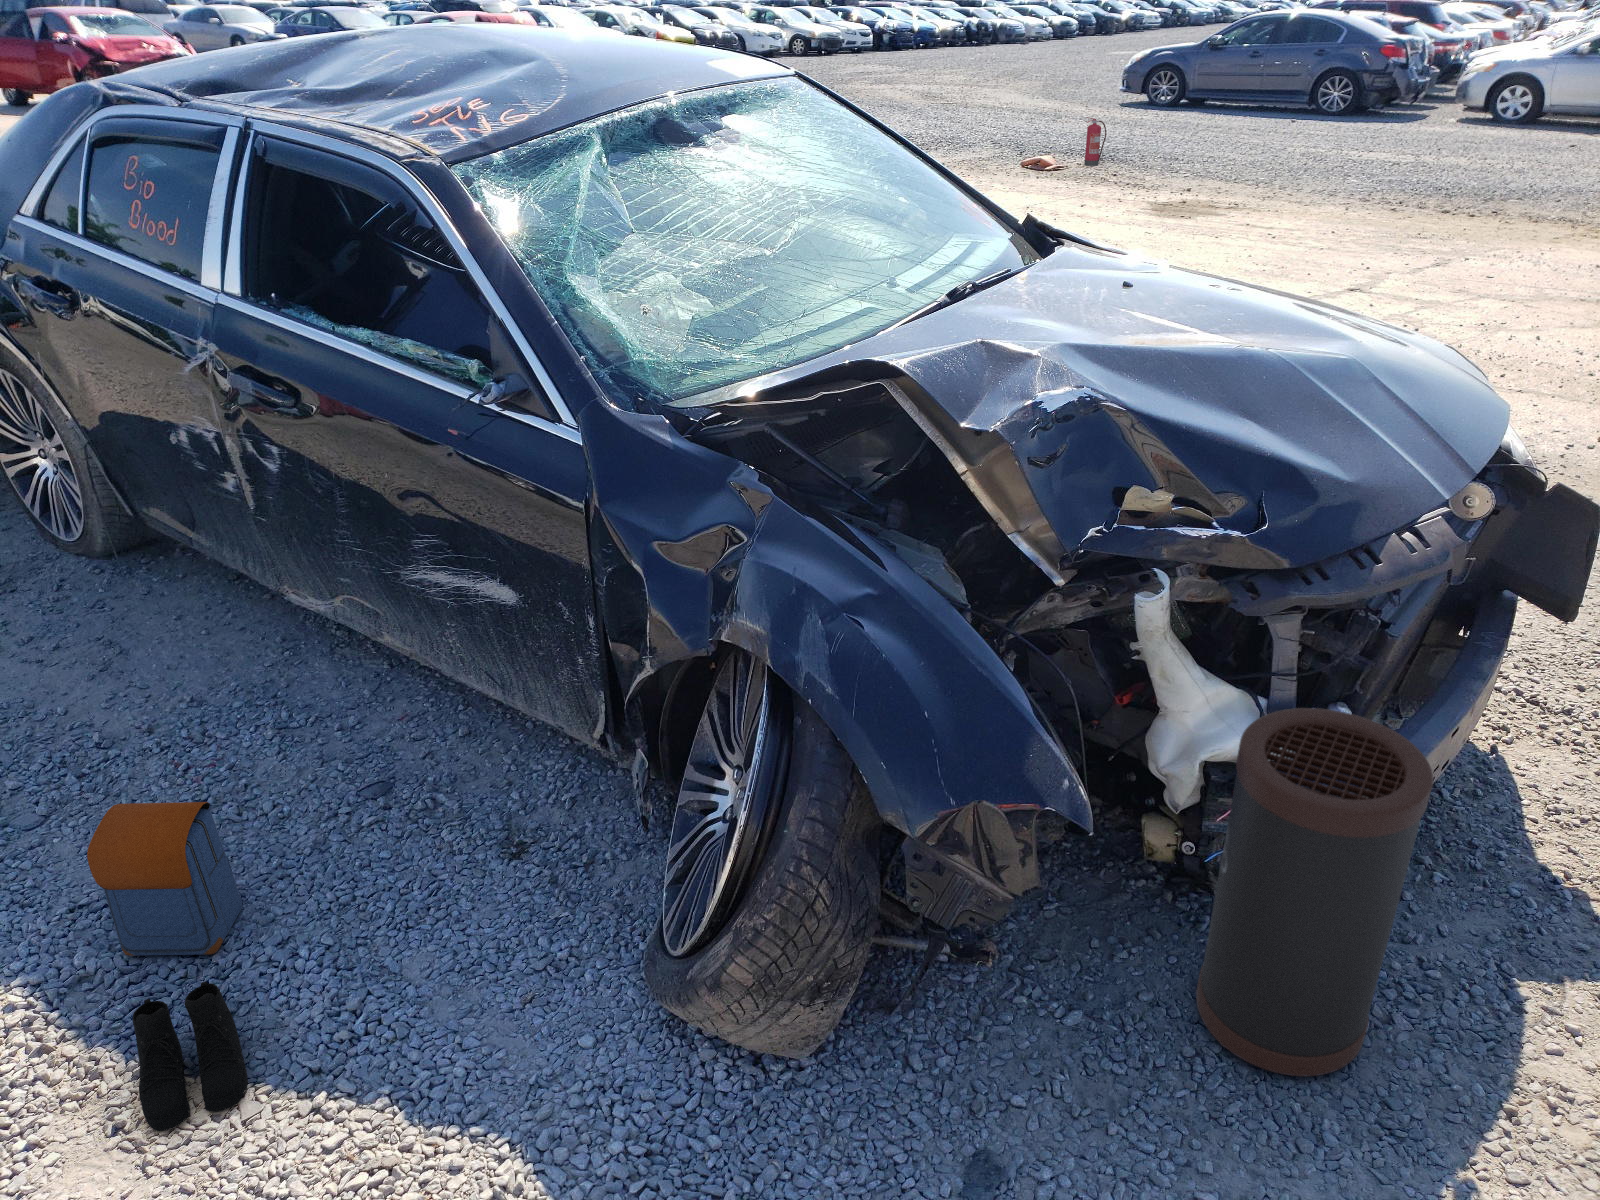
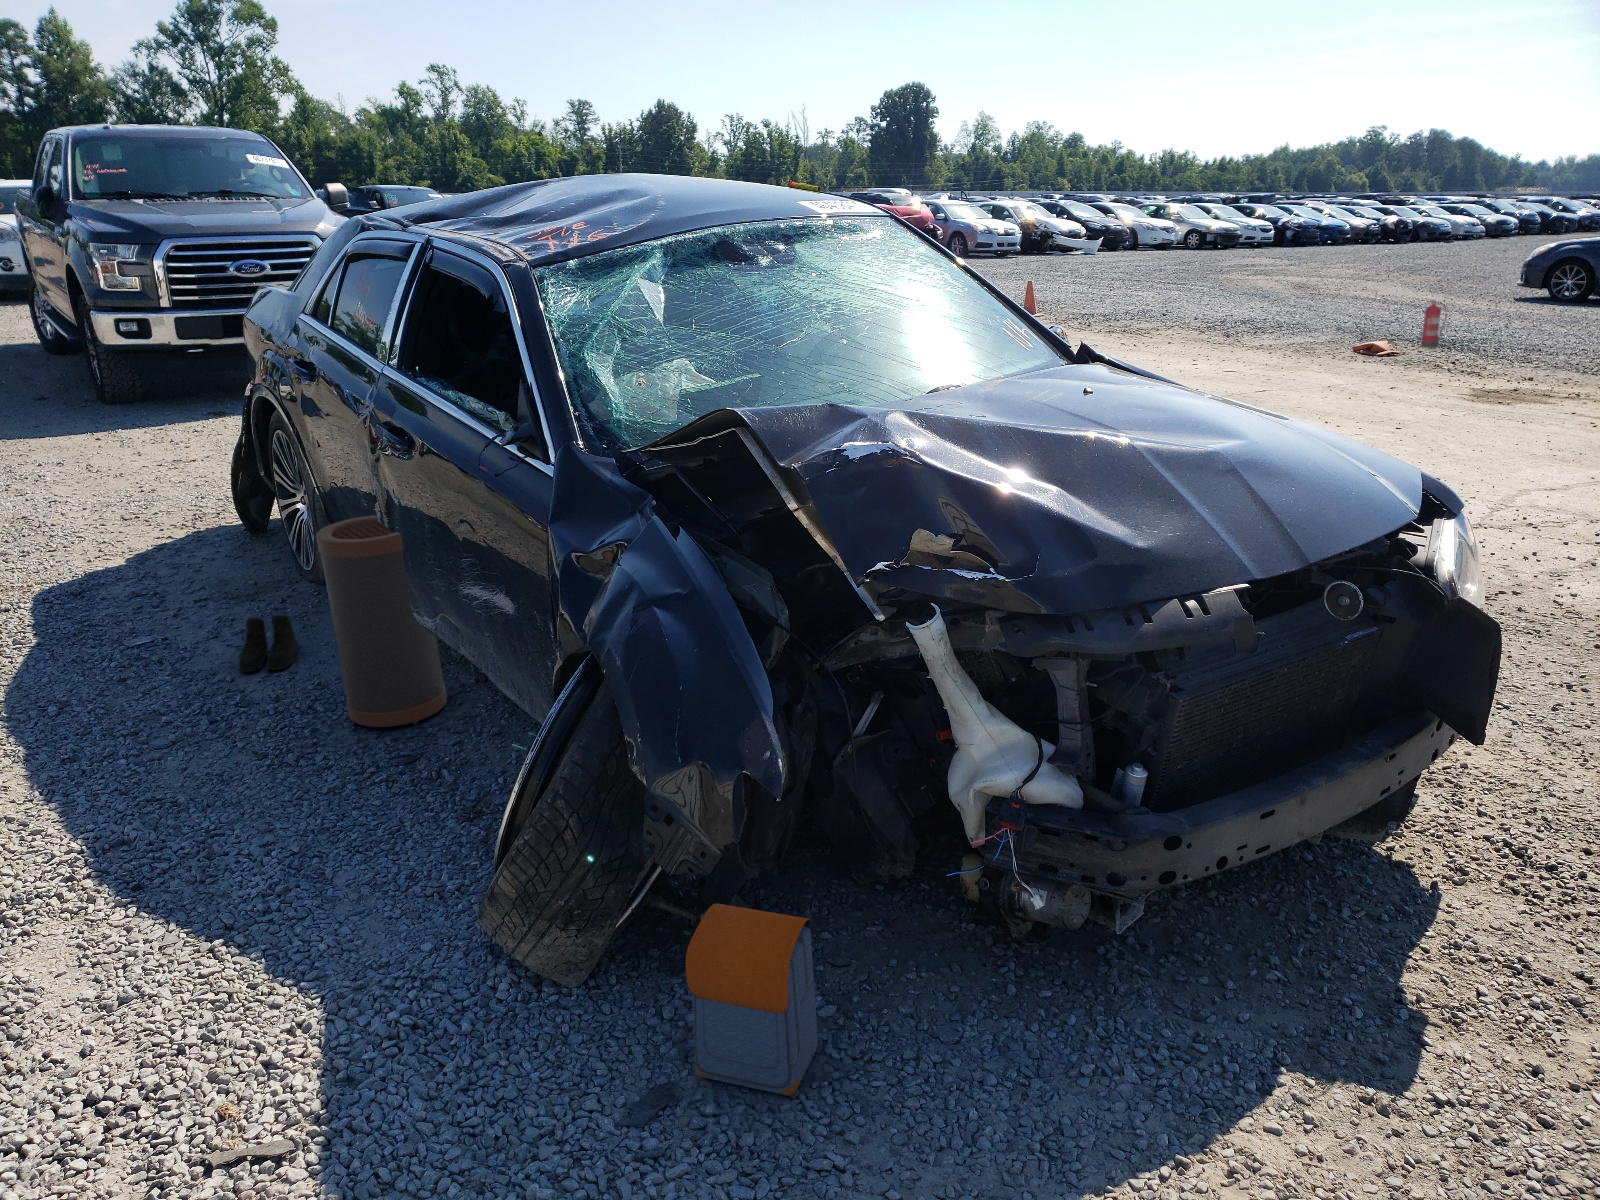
trash can: present [1196,708,1433,1076] -> present [316,515,447,727]
backpack: present [87,802,242,956] -> present [686,903,818,1096]
boots: present [133,981,248,1131] -> present [239,615,297,672]

